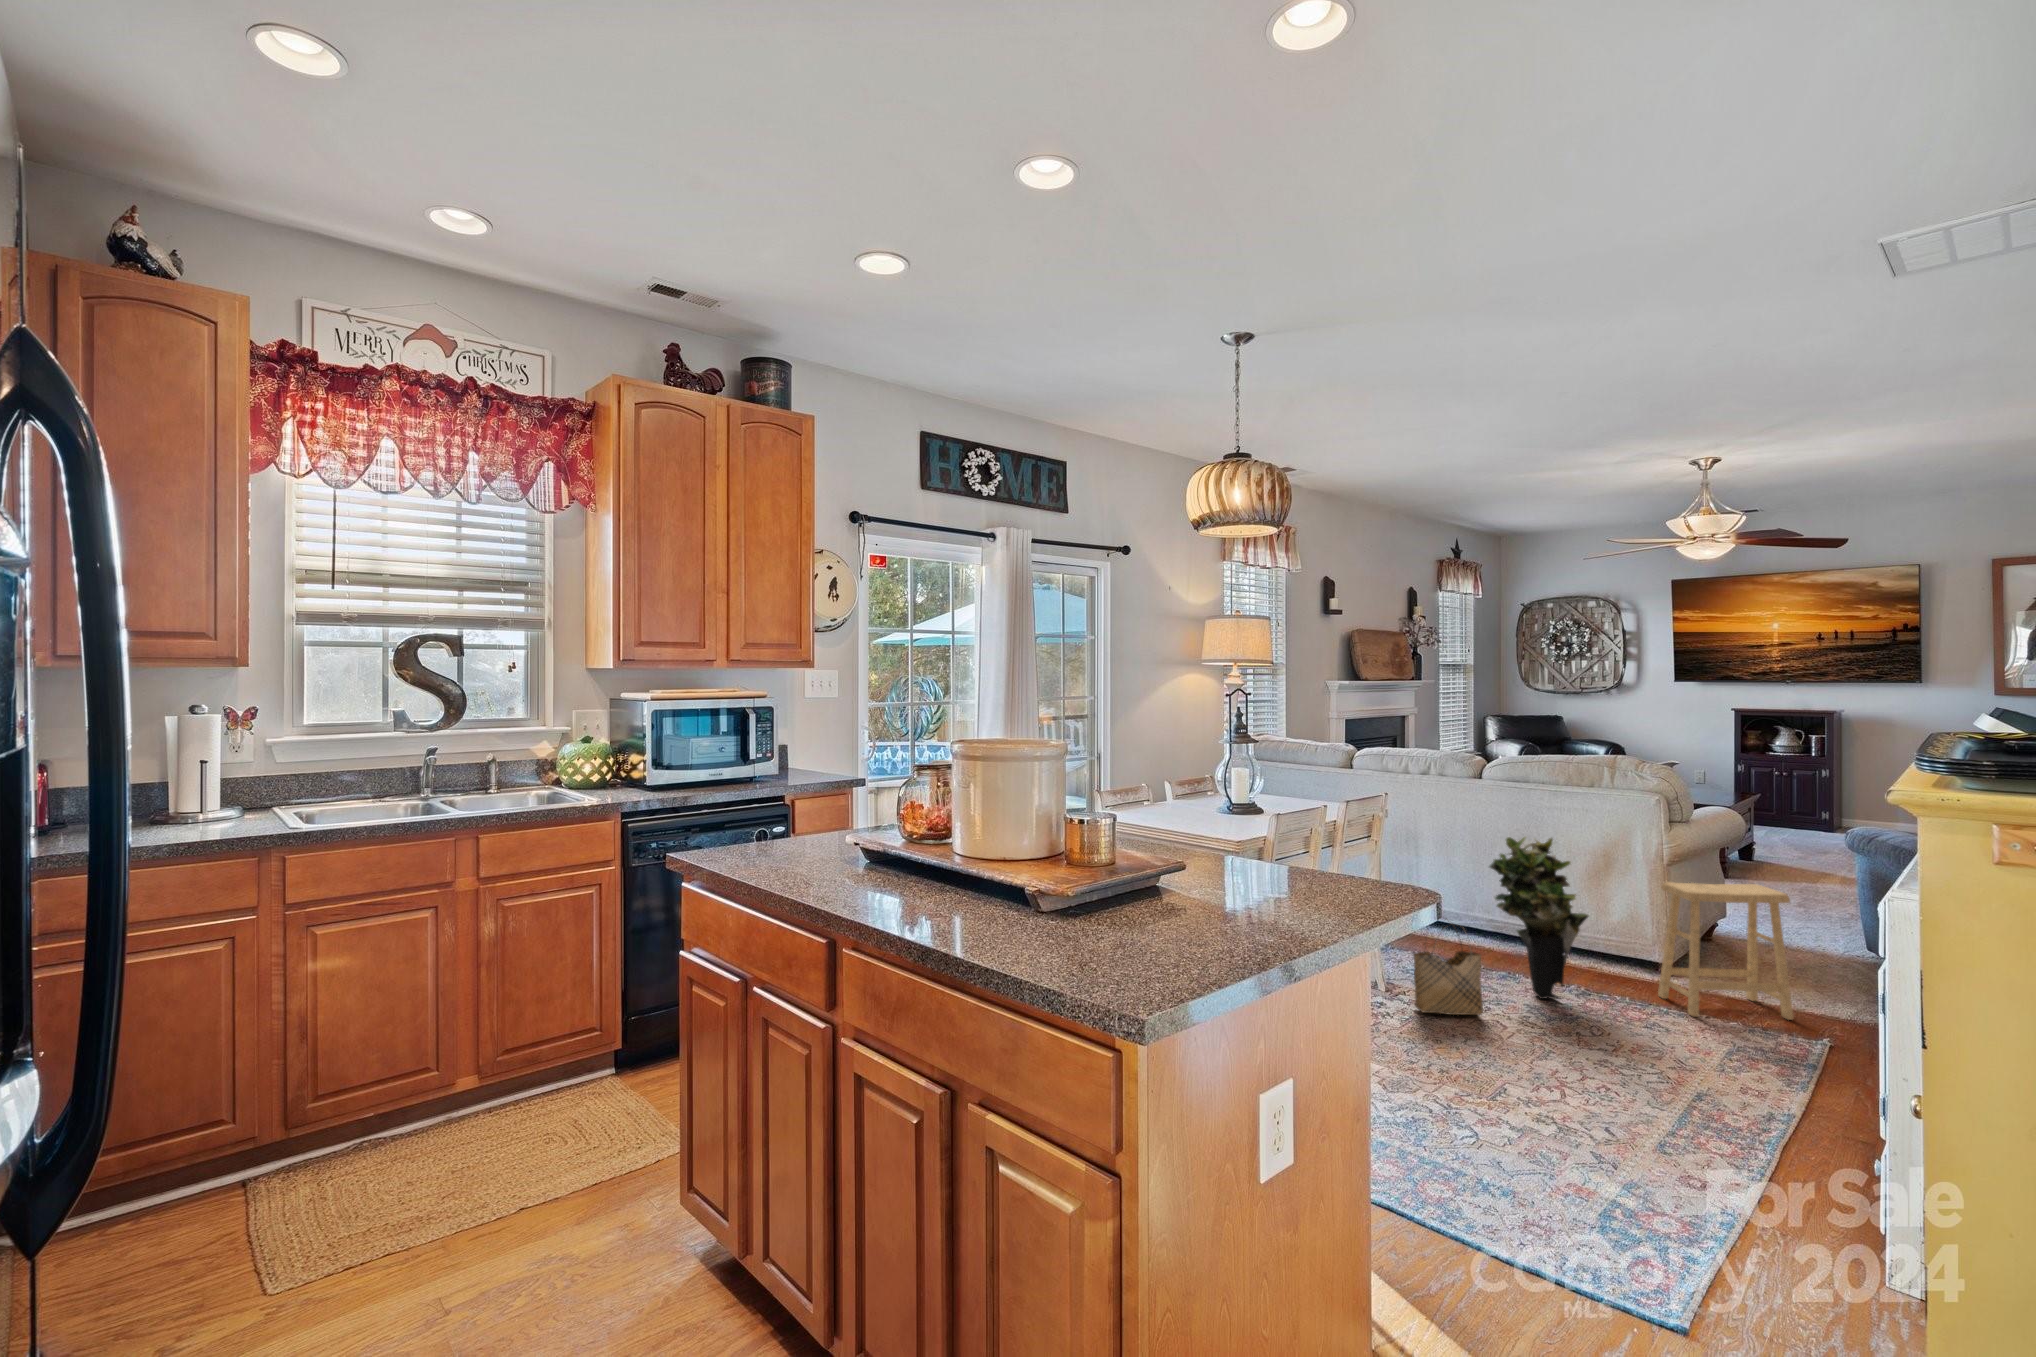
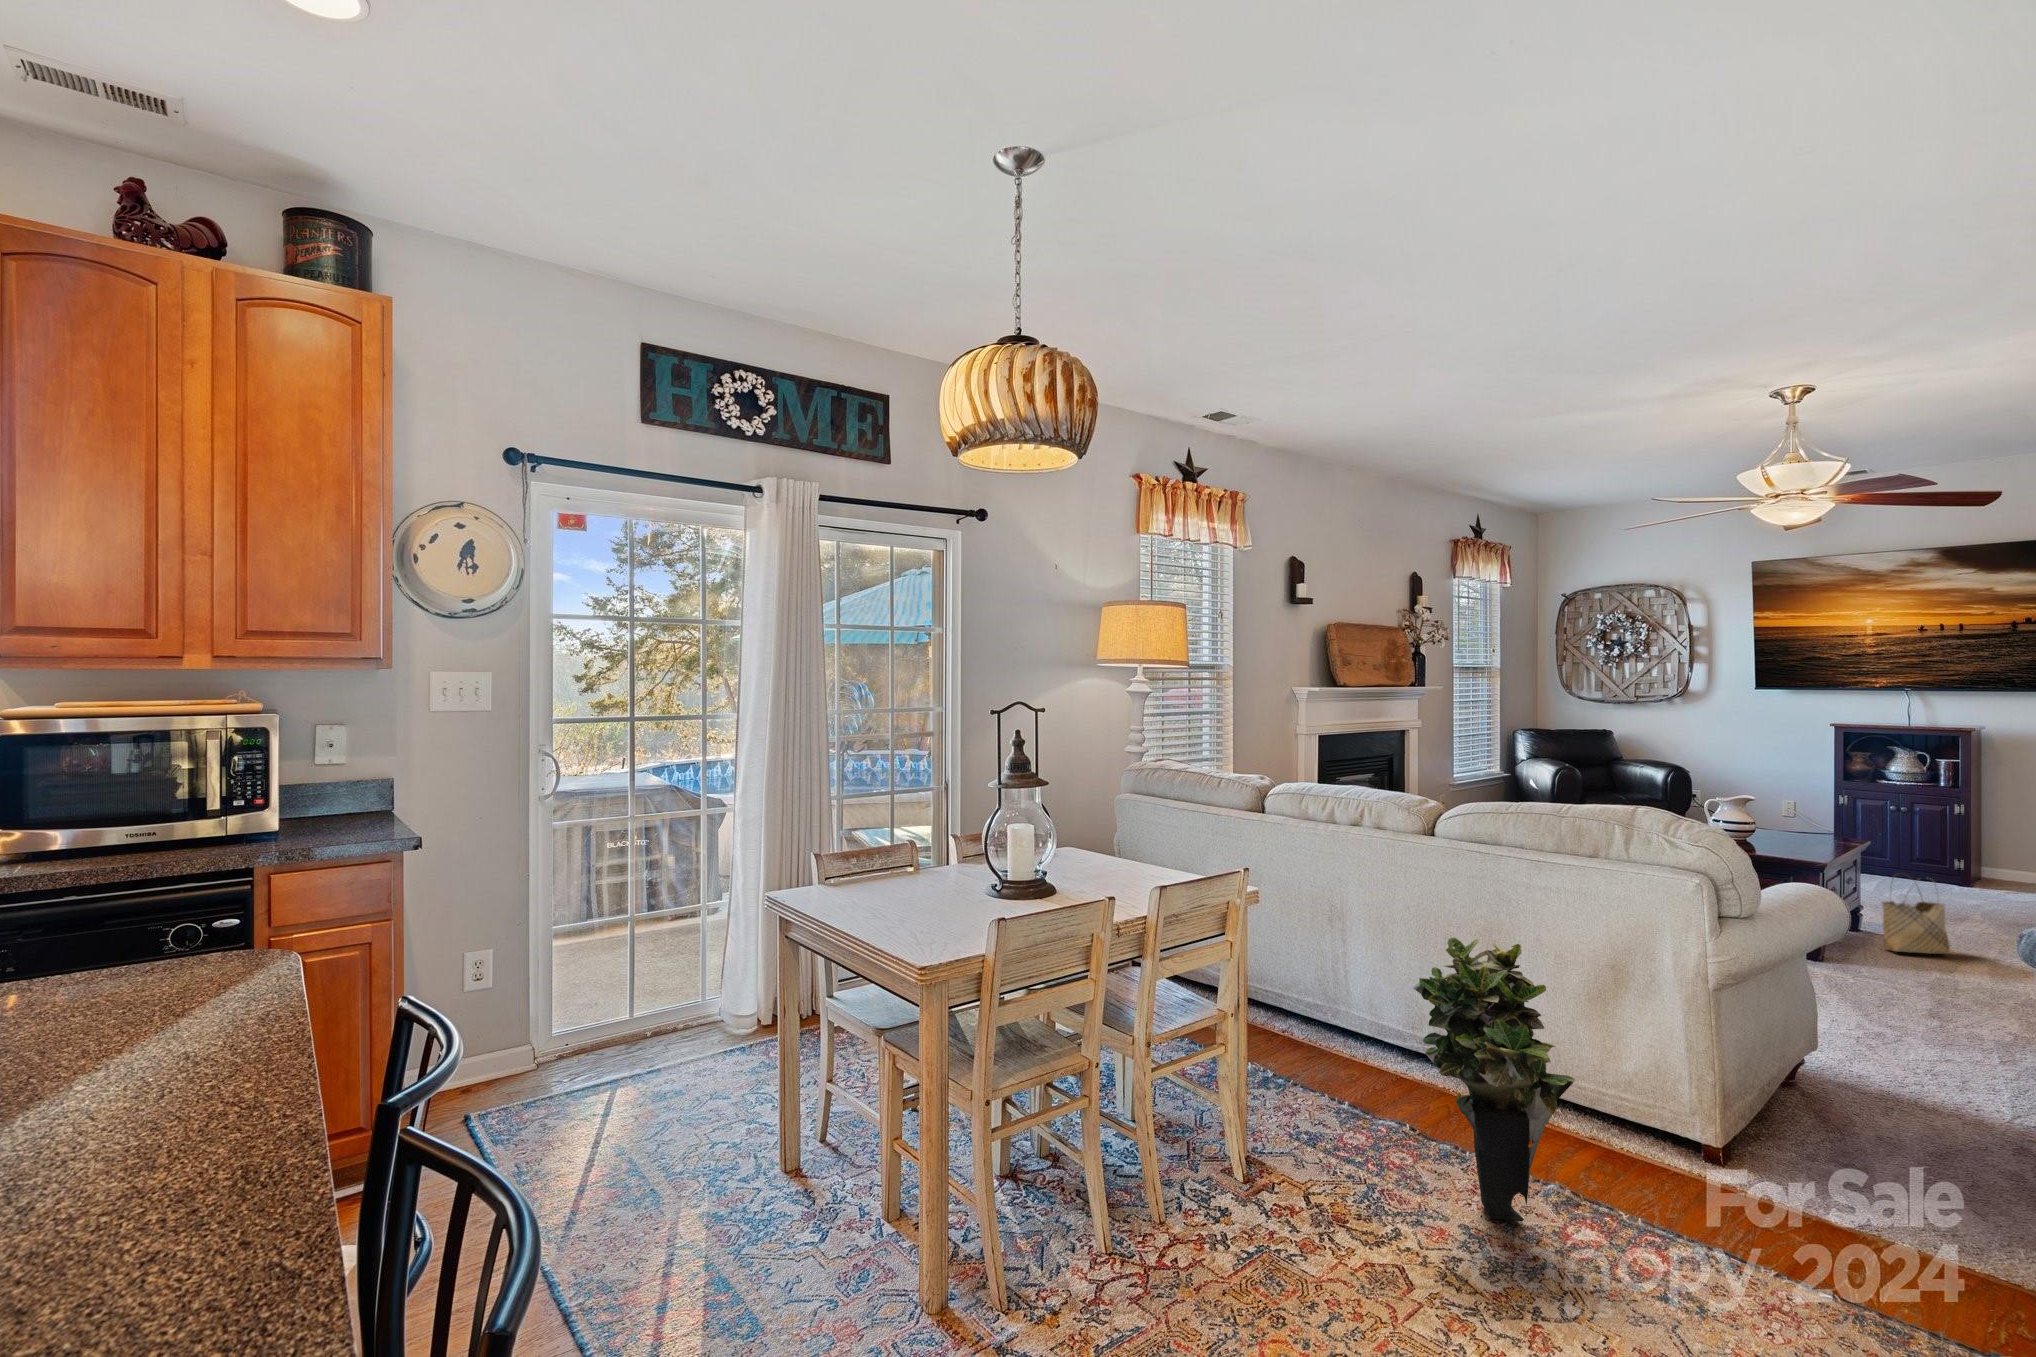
footstool: present [1658,882,1793,1020] -> none [1694,1029,1938,1292]
woven basket: present [1413,927,1483,1015] -> present [1882,886,1950,954]

